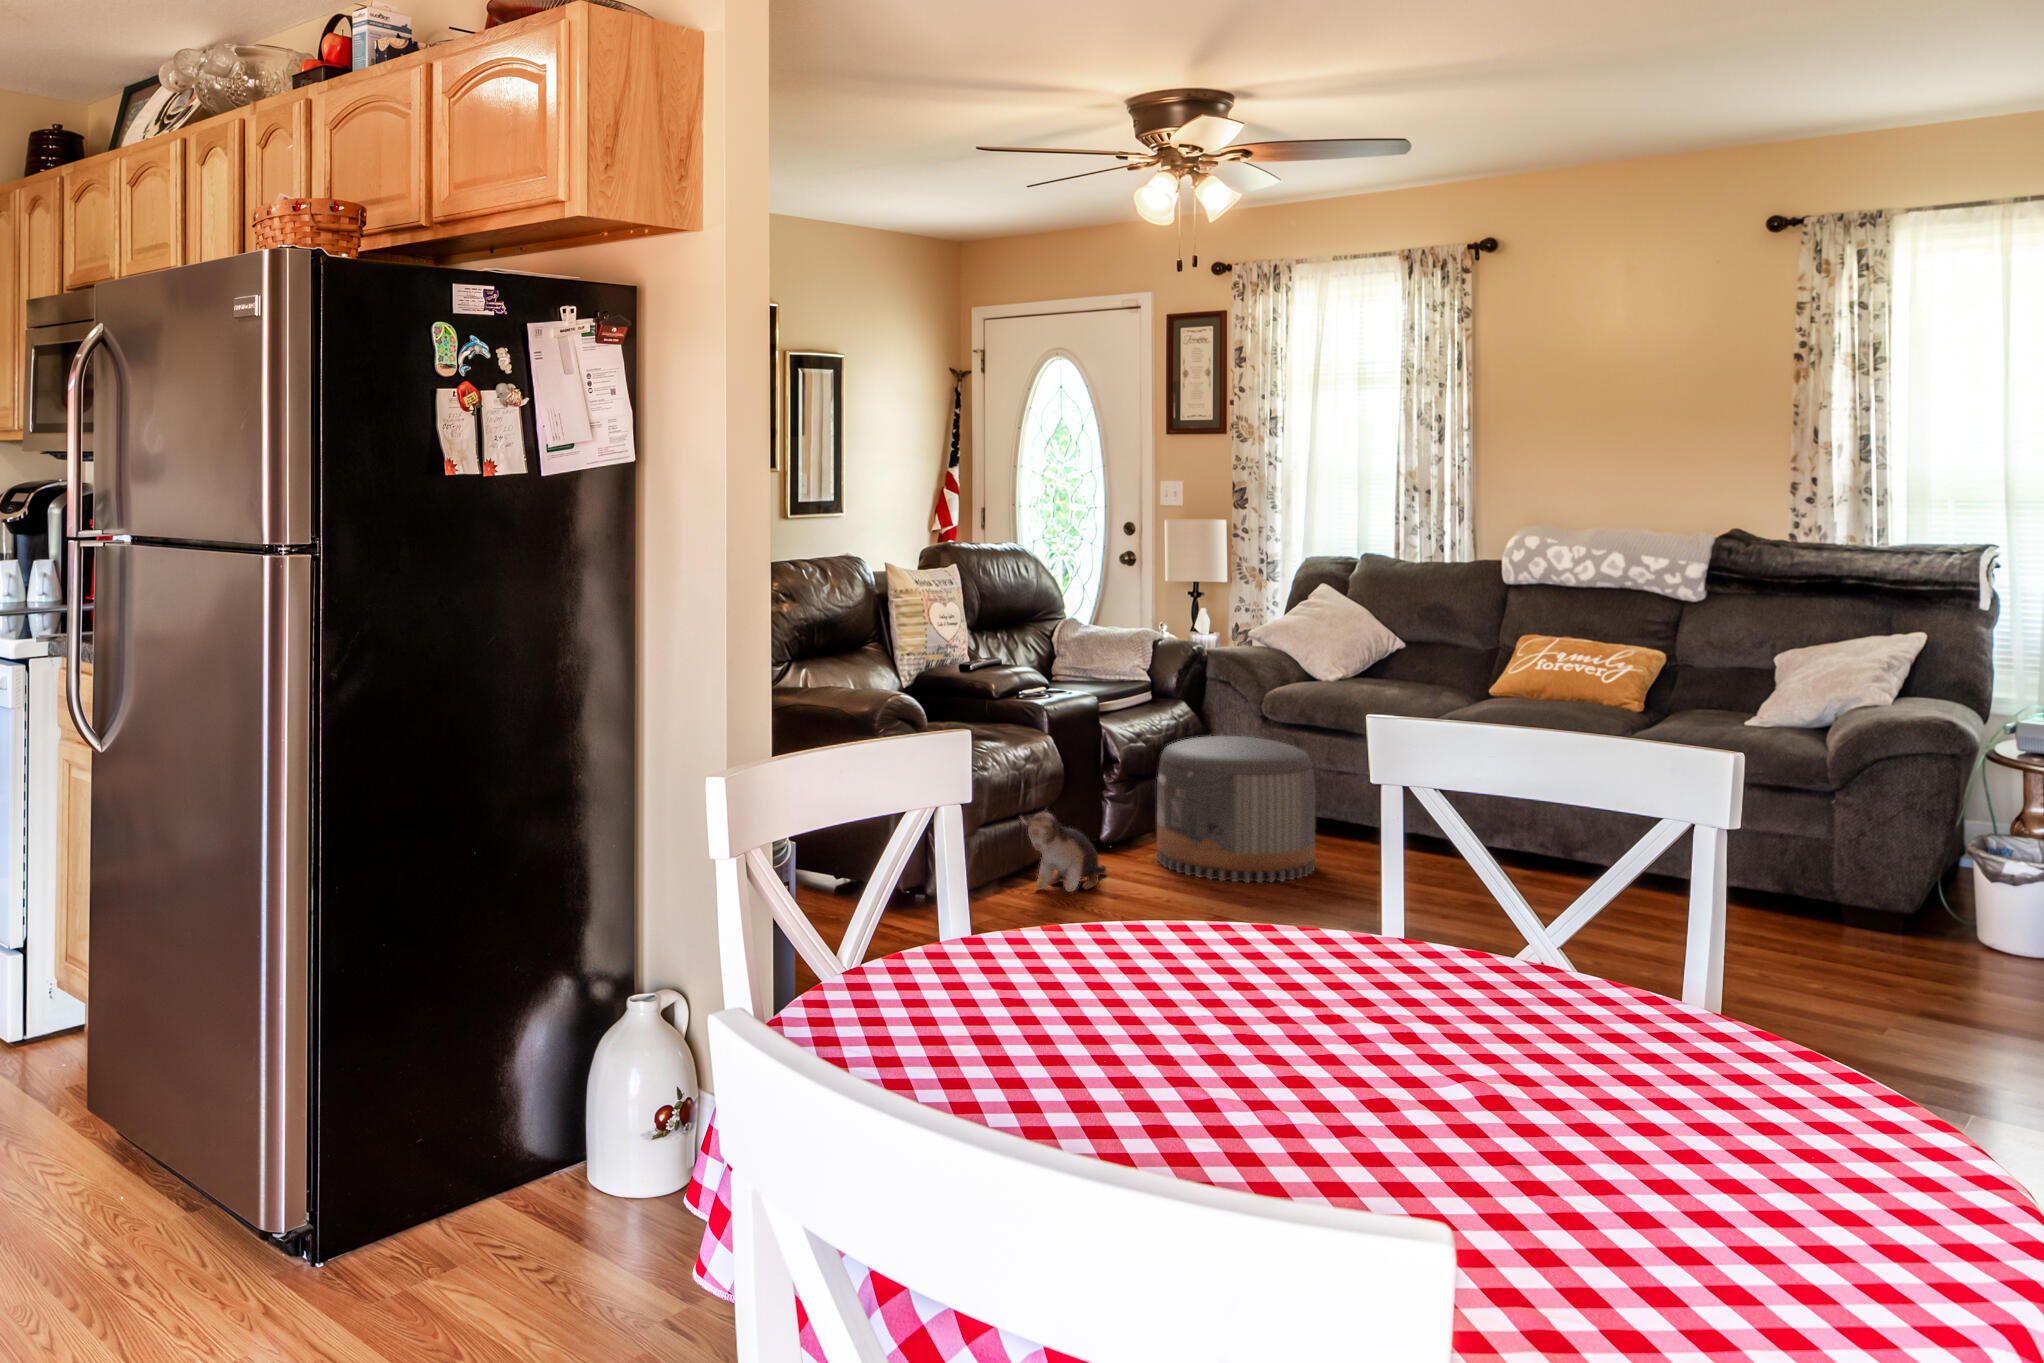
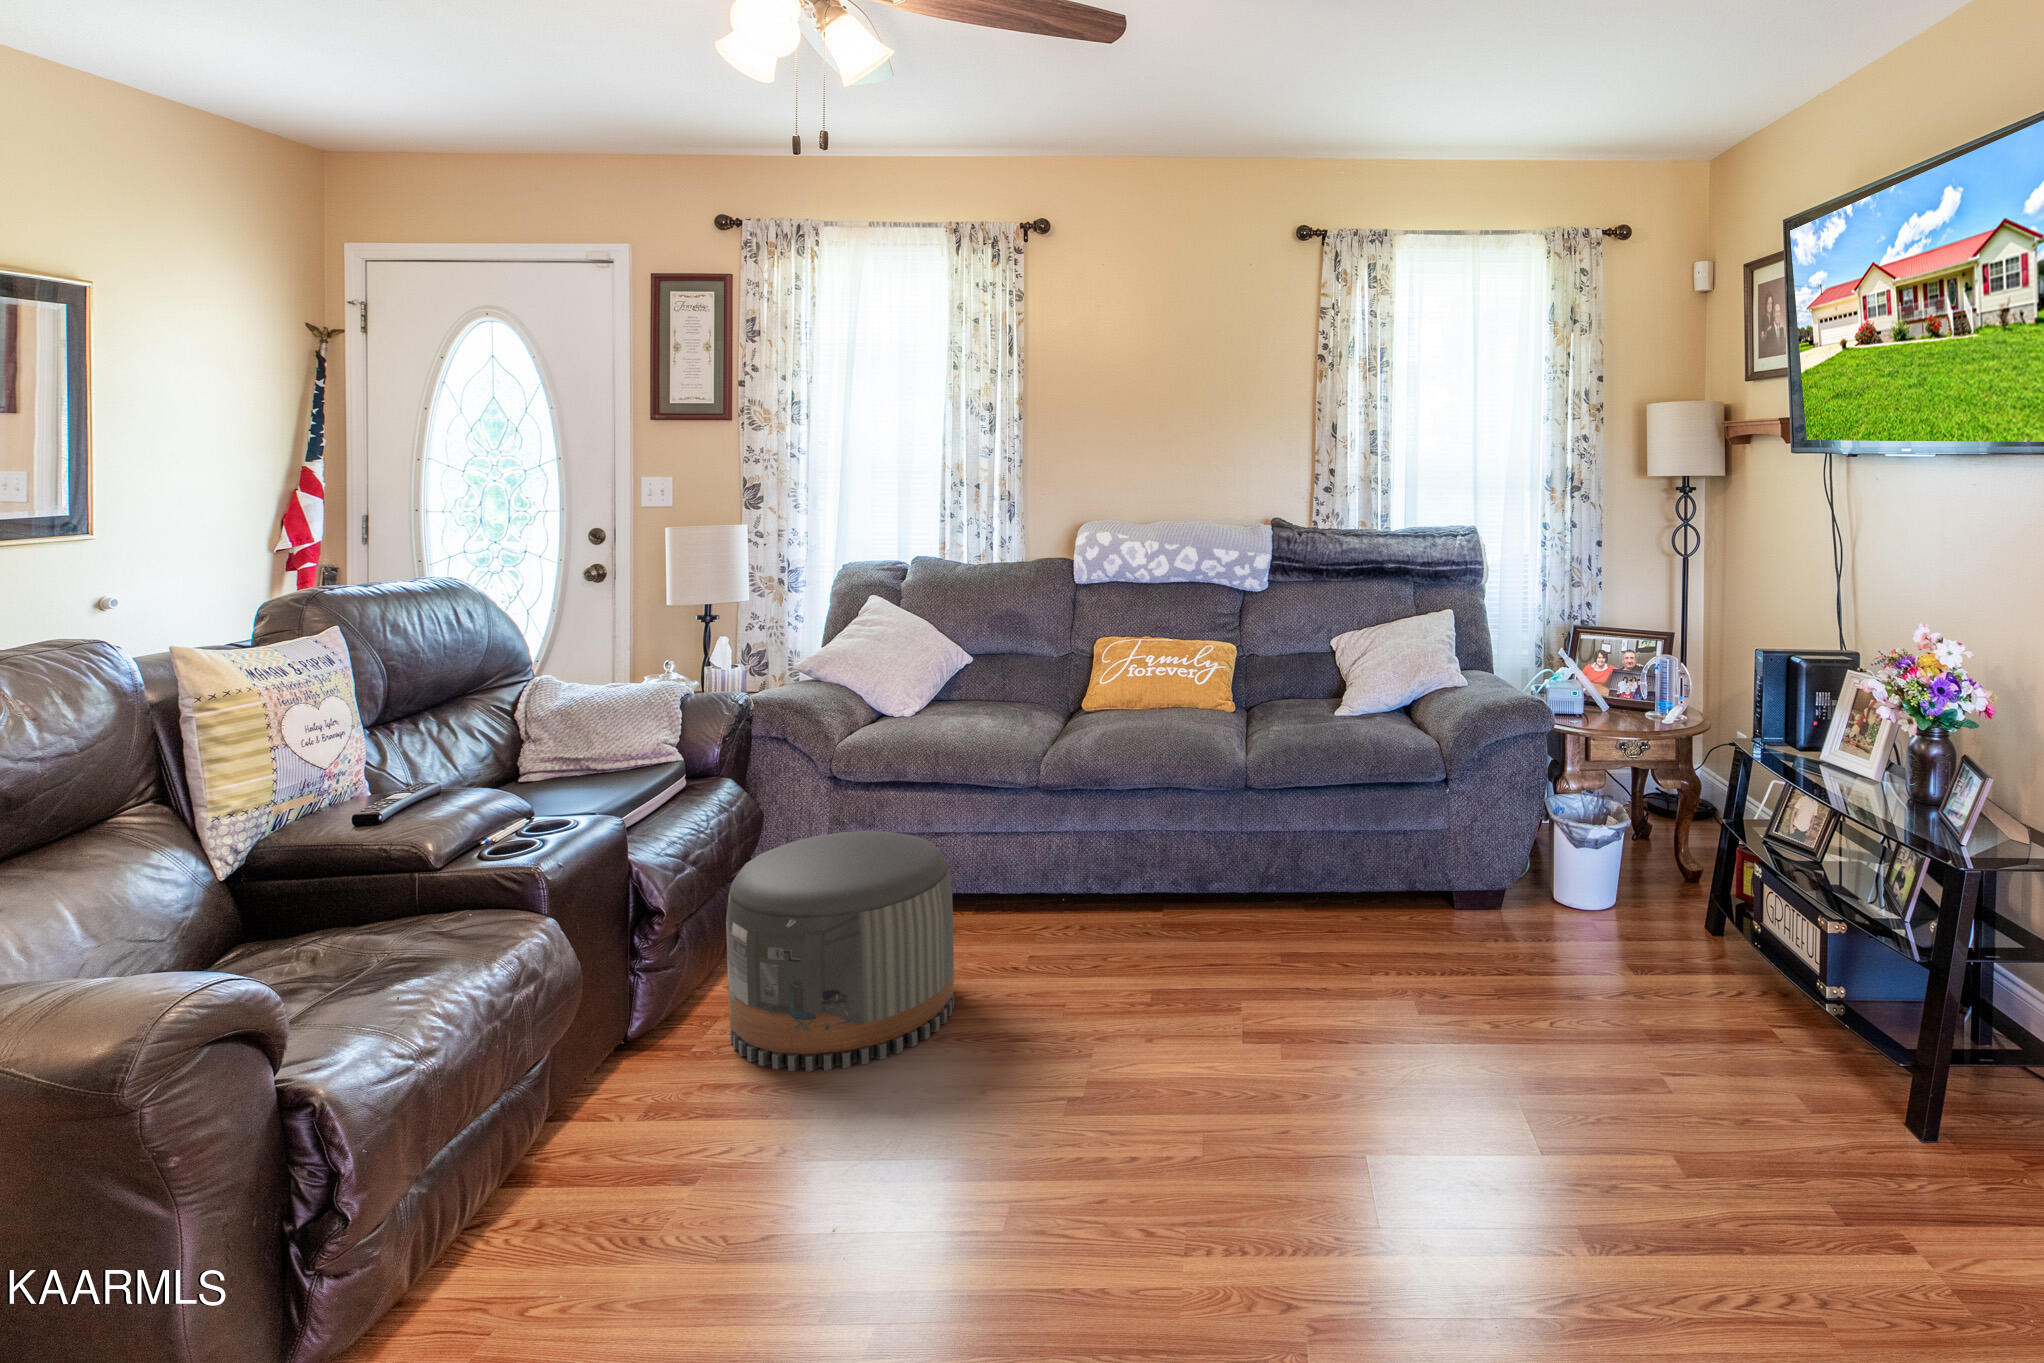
plush toy: present [1021,812,1107,892] -> none [510,1081,665,1215]

